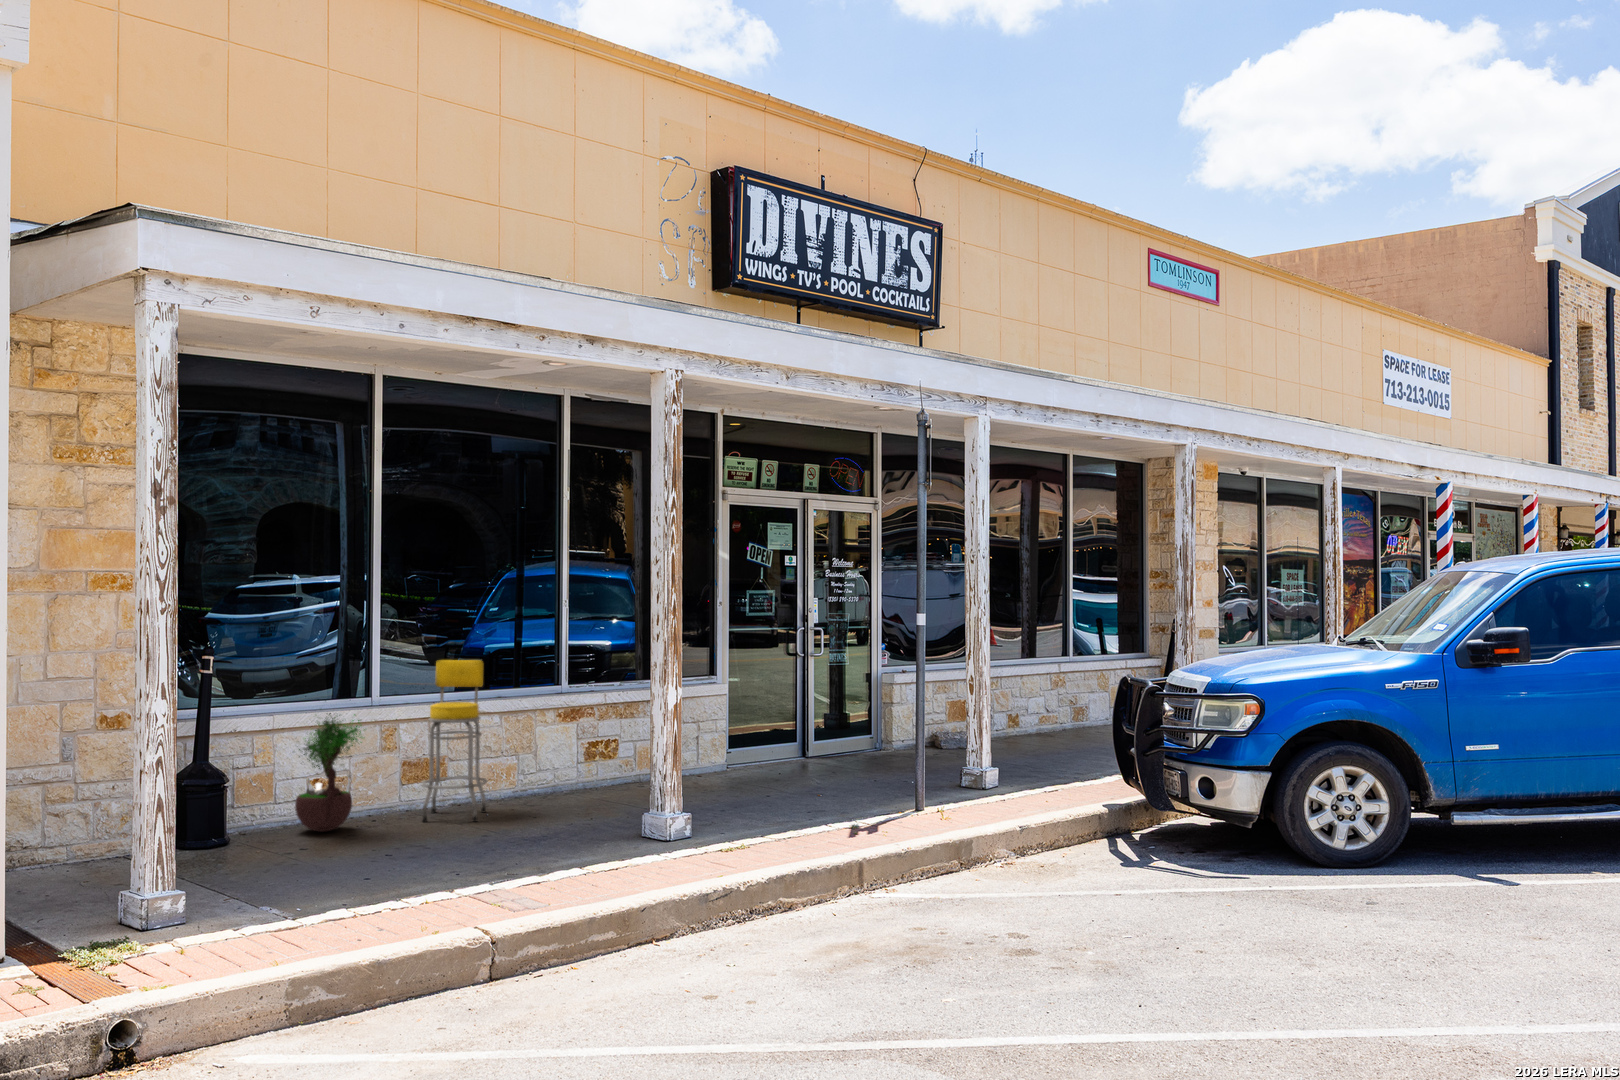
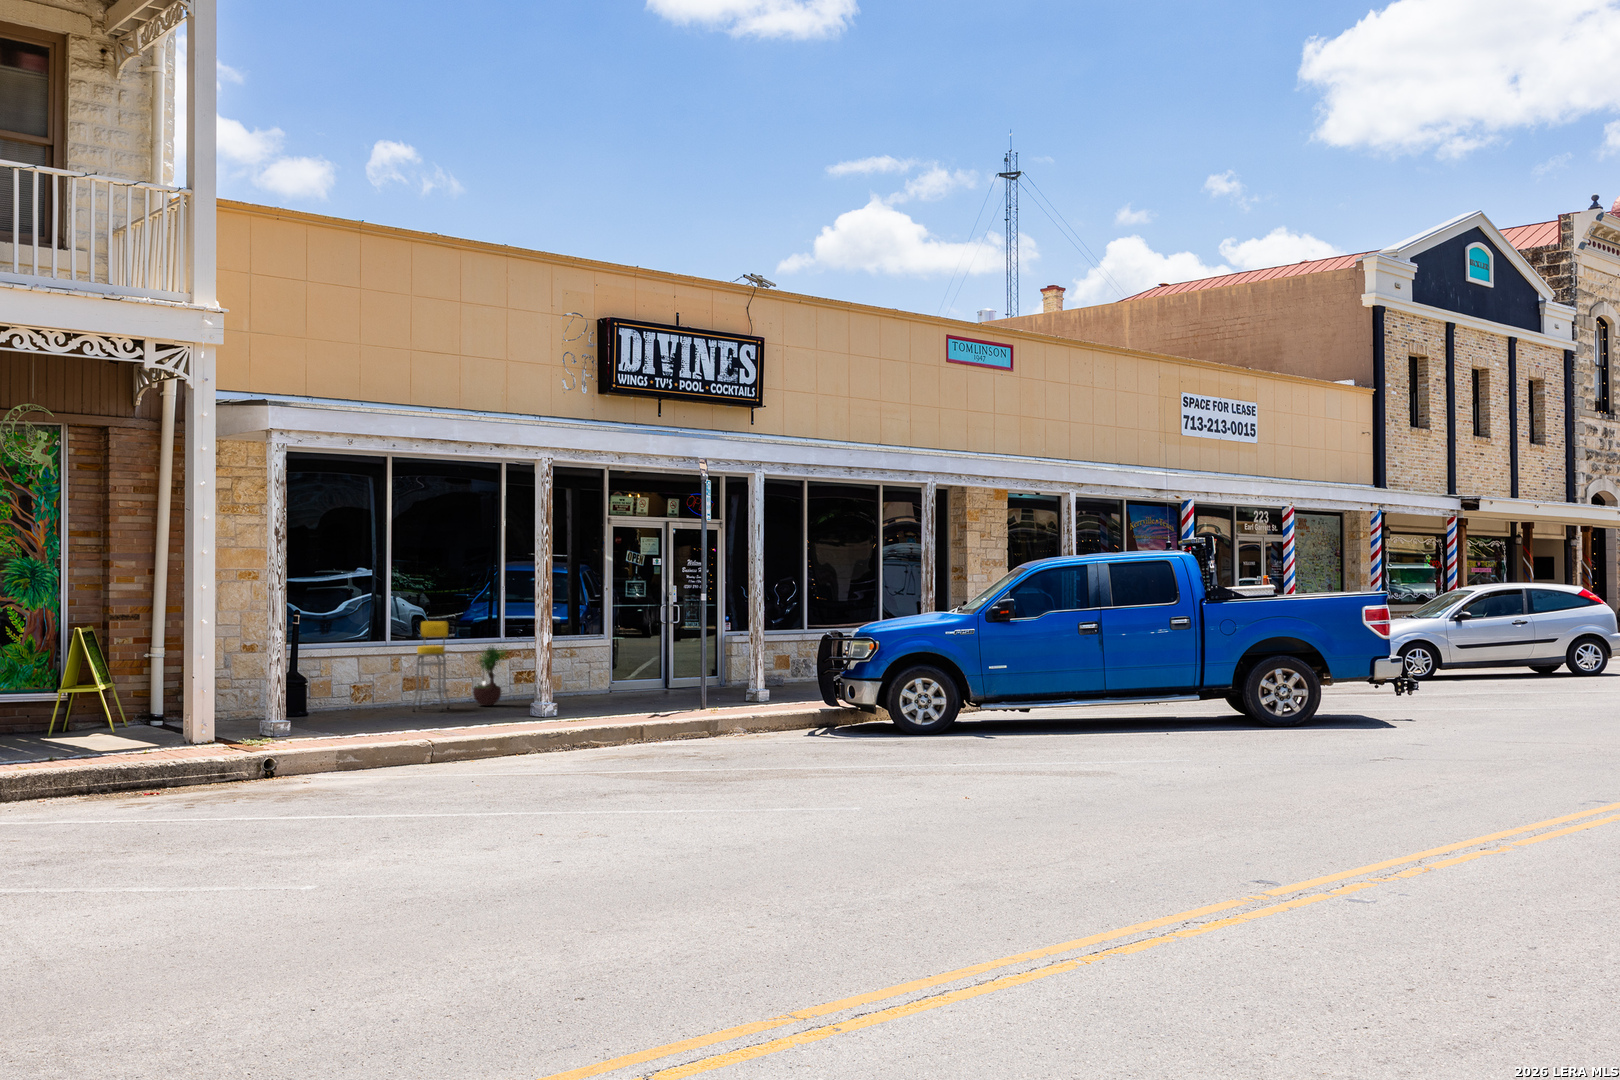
potted tree: present [295,717,365,832] -> present [473,645,506,706]

